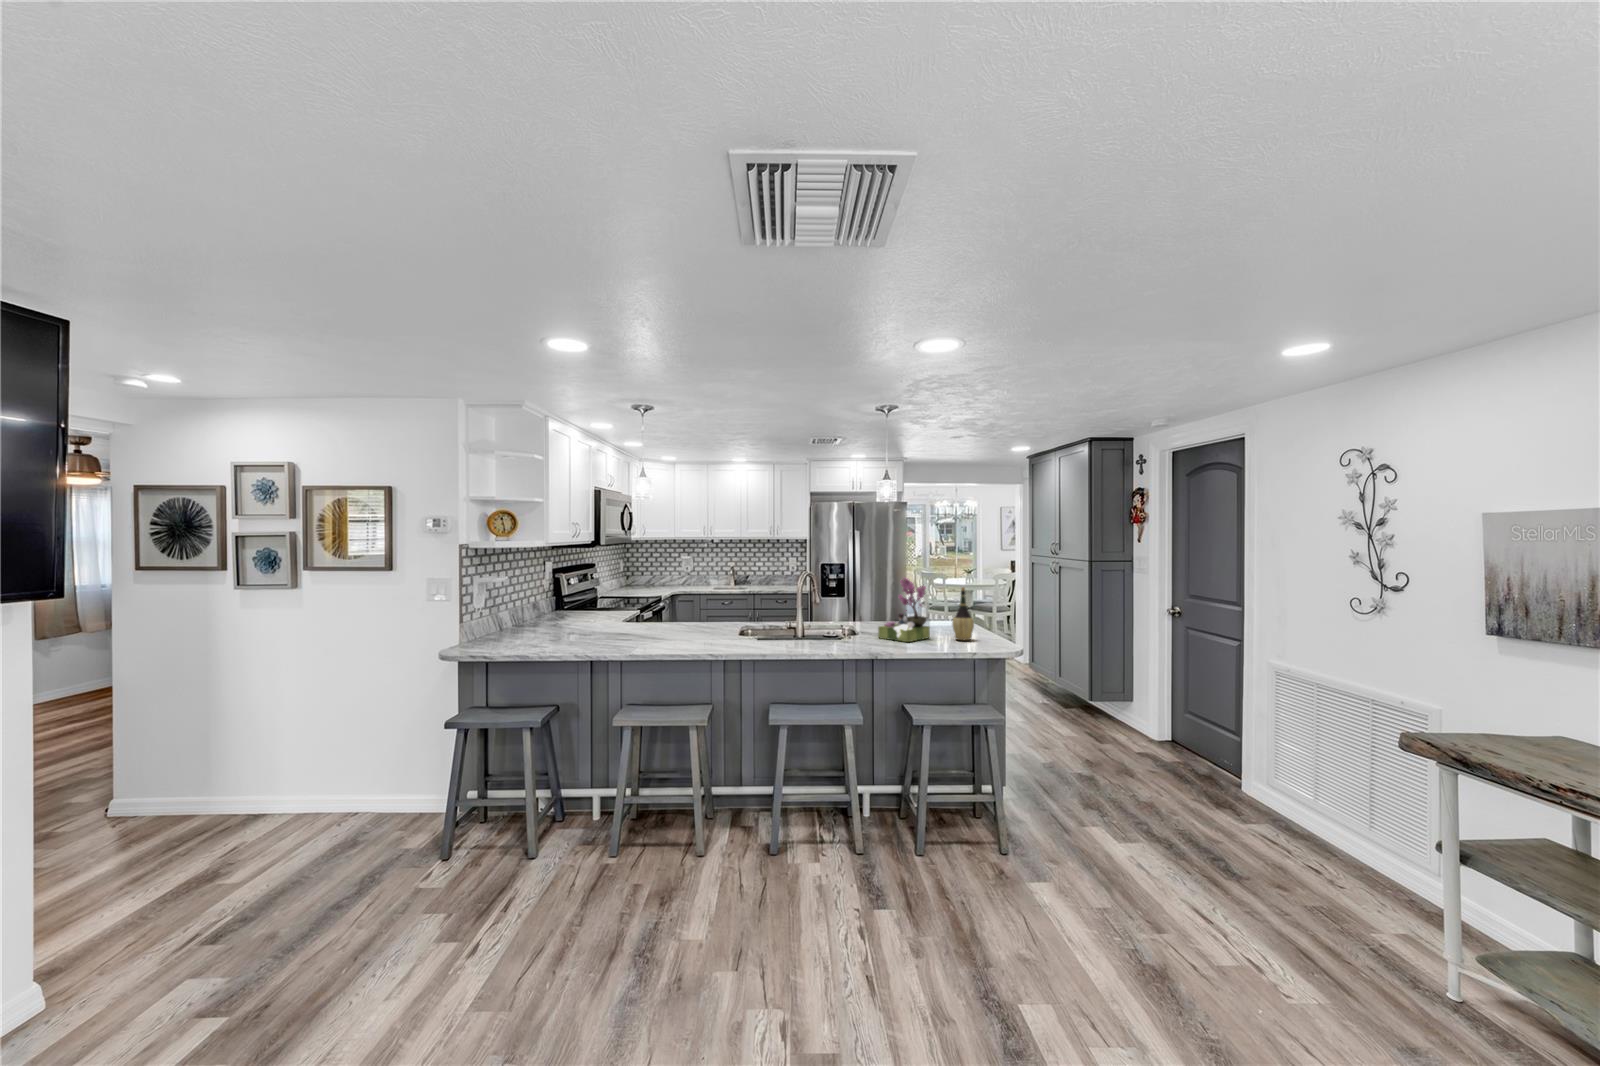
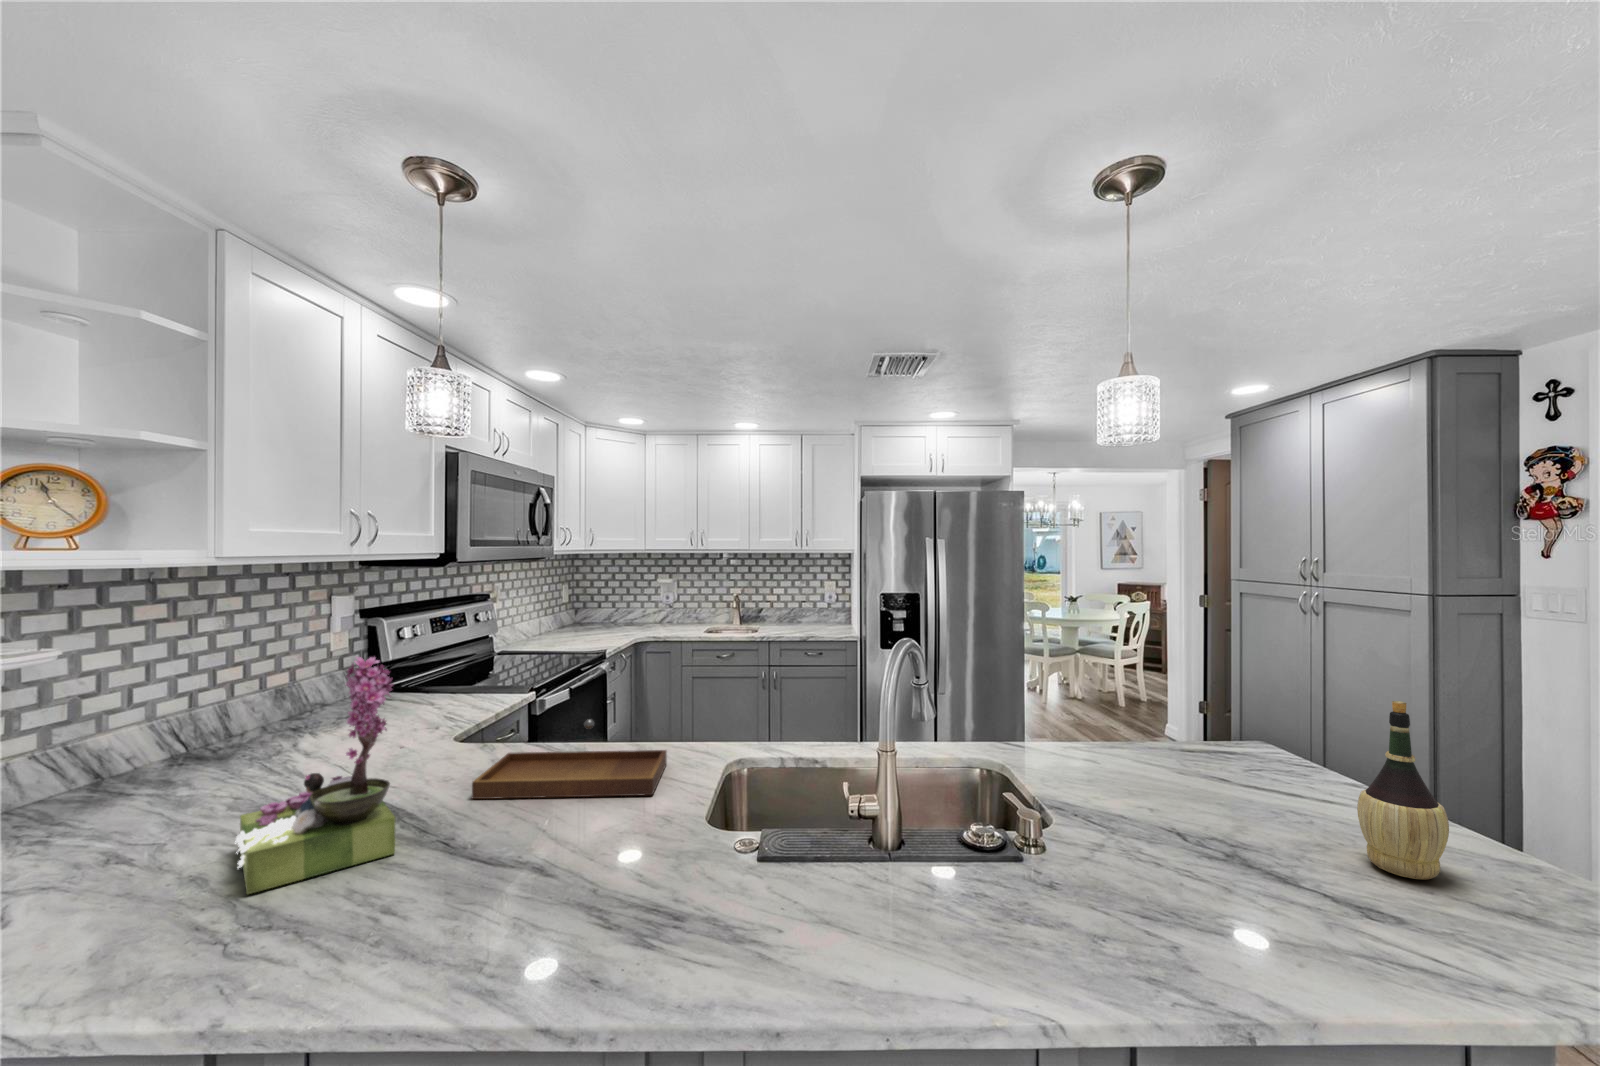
flower arrangement: present [878,578,930,642] -> present [235,657,395,894]
tray: none [652,606,720,632] -> present [472,719,667,799]

